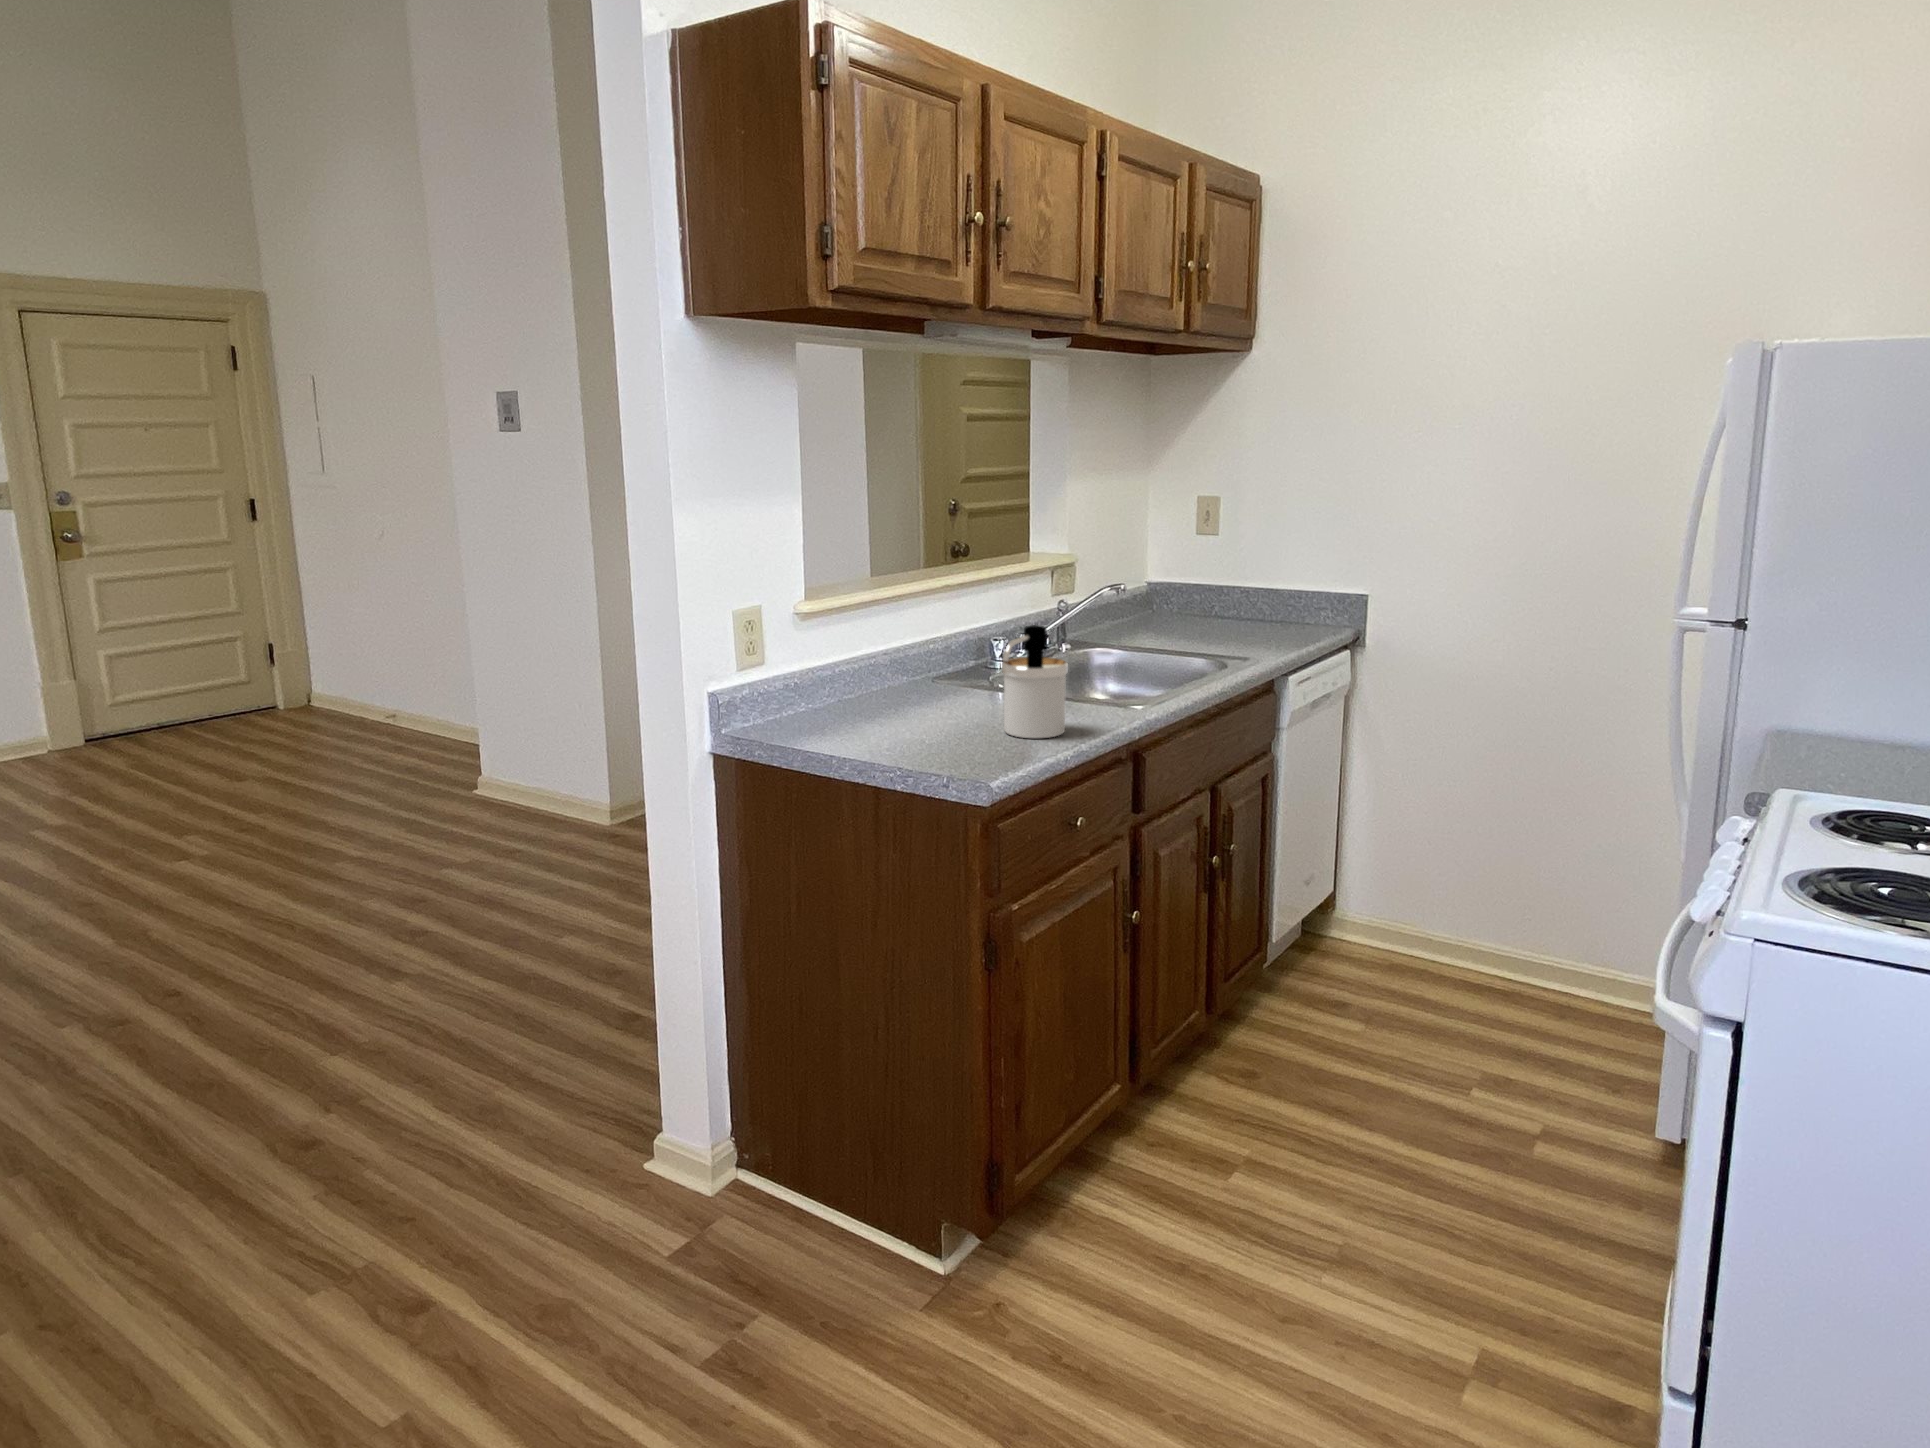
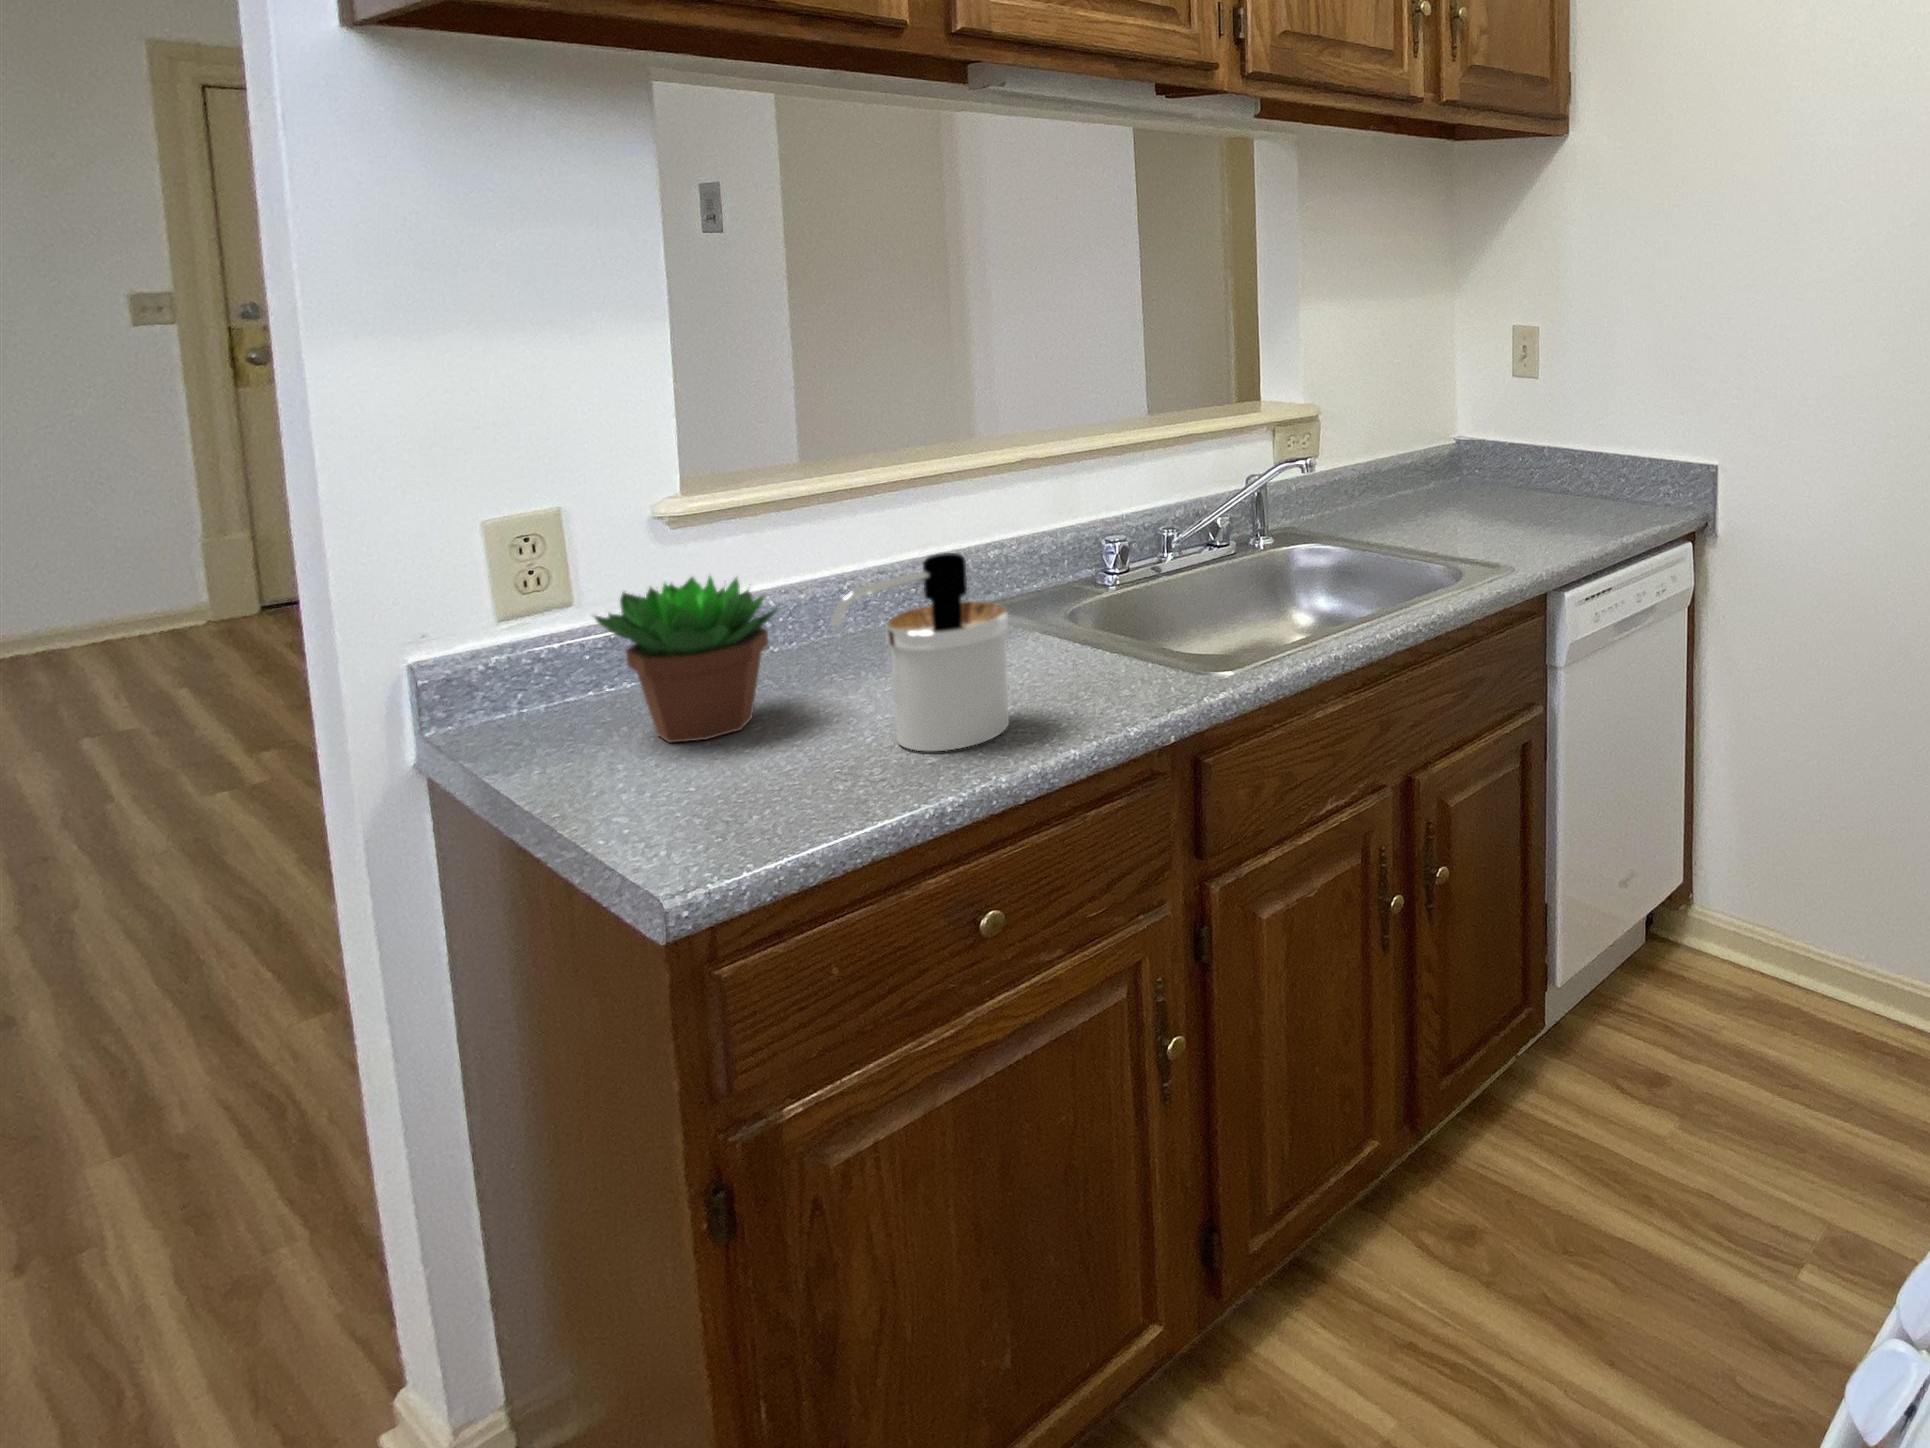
succulent plant: none [833,639,925,736] -> present [594,577,777,743]

